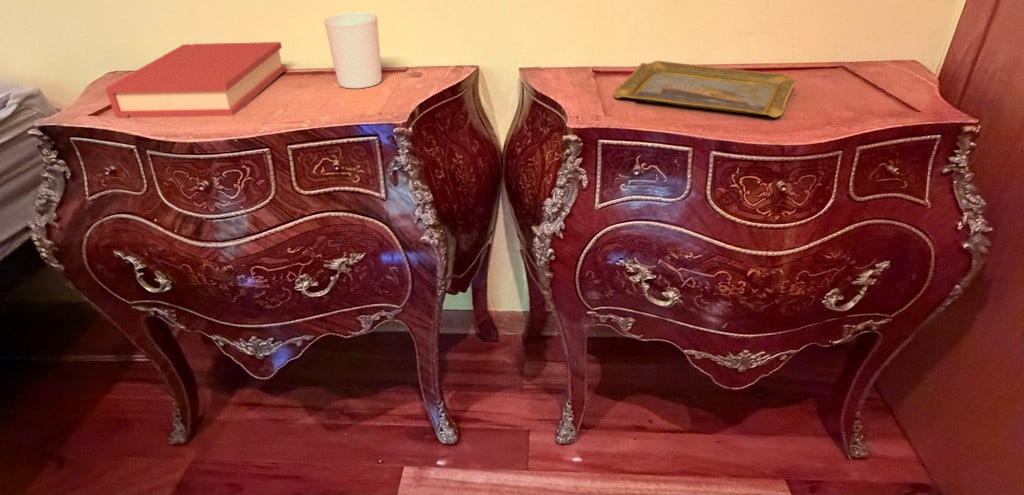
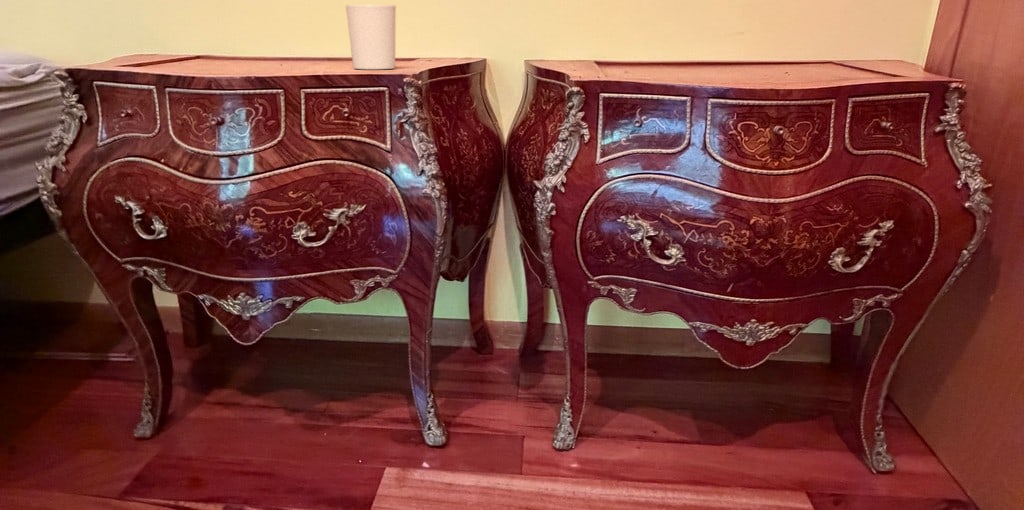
hardback book: present [106,42,286,118] -> none [134,37,304,73]
tray: present [614,61,797,117] -> none [617,59,792,80]

